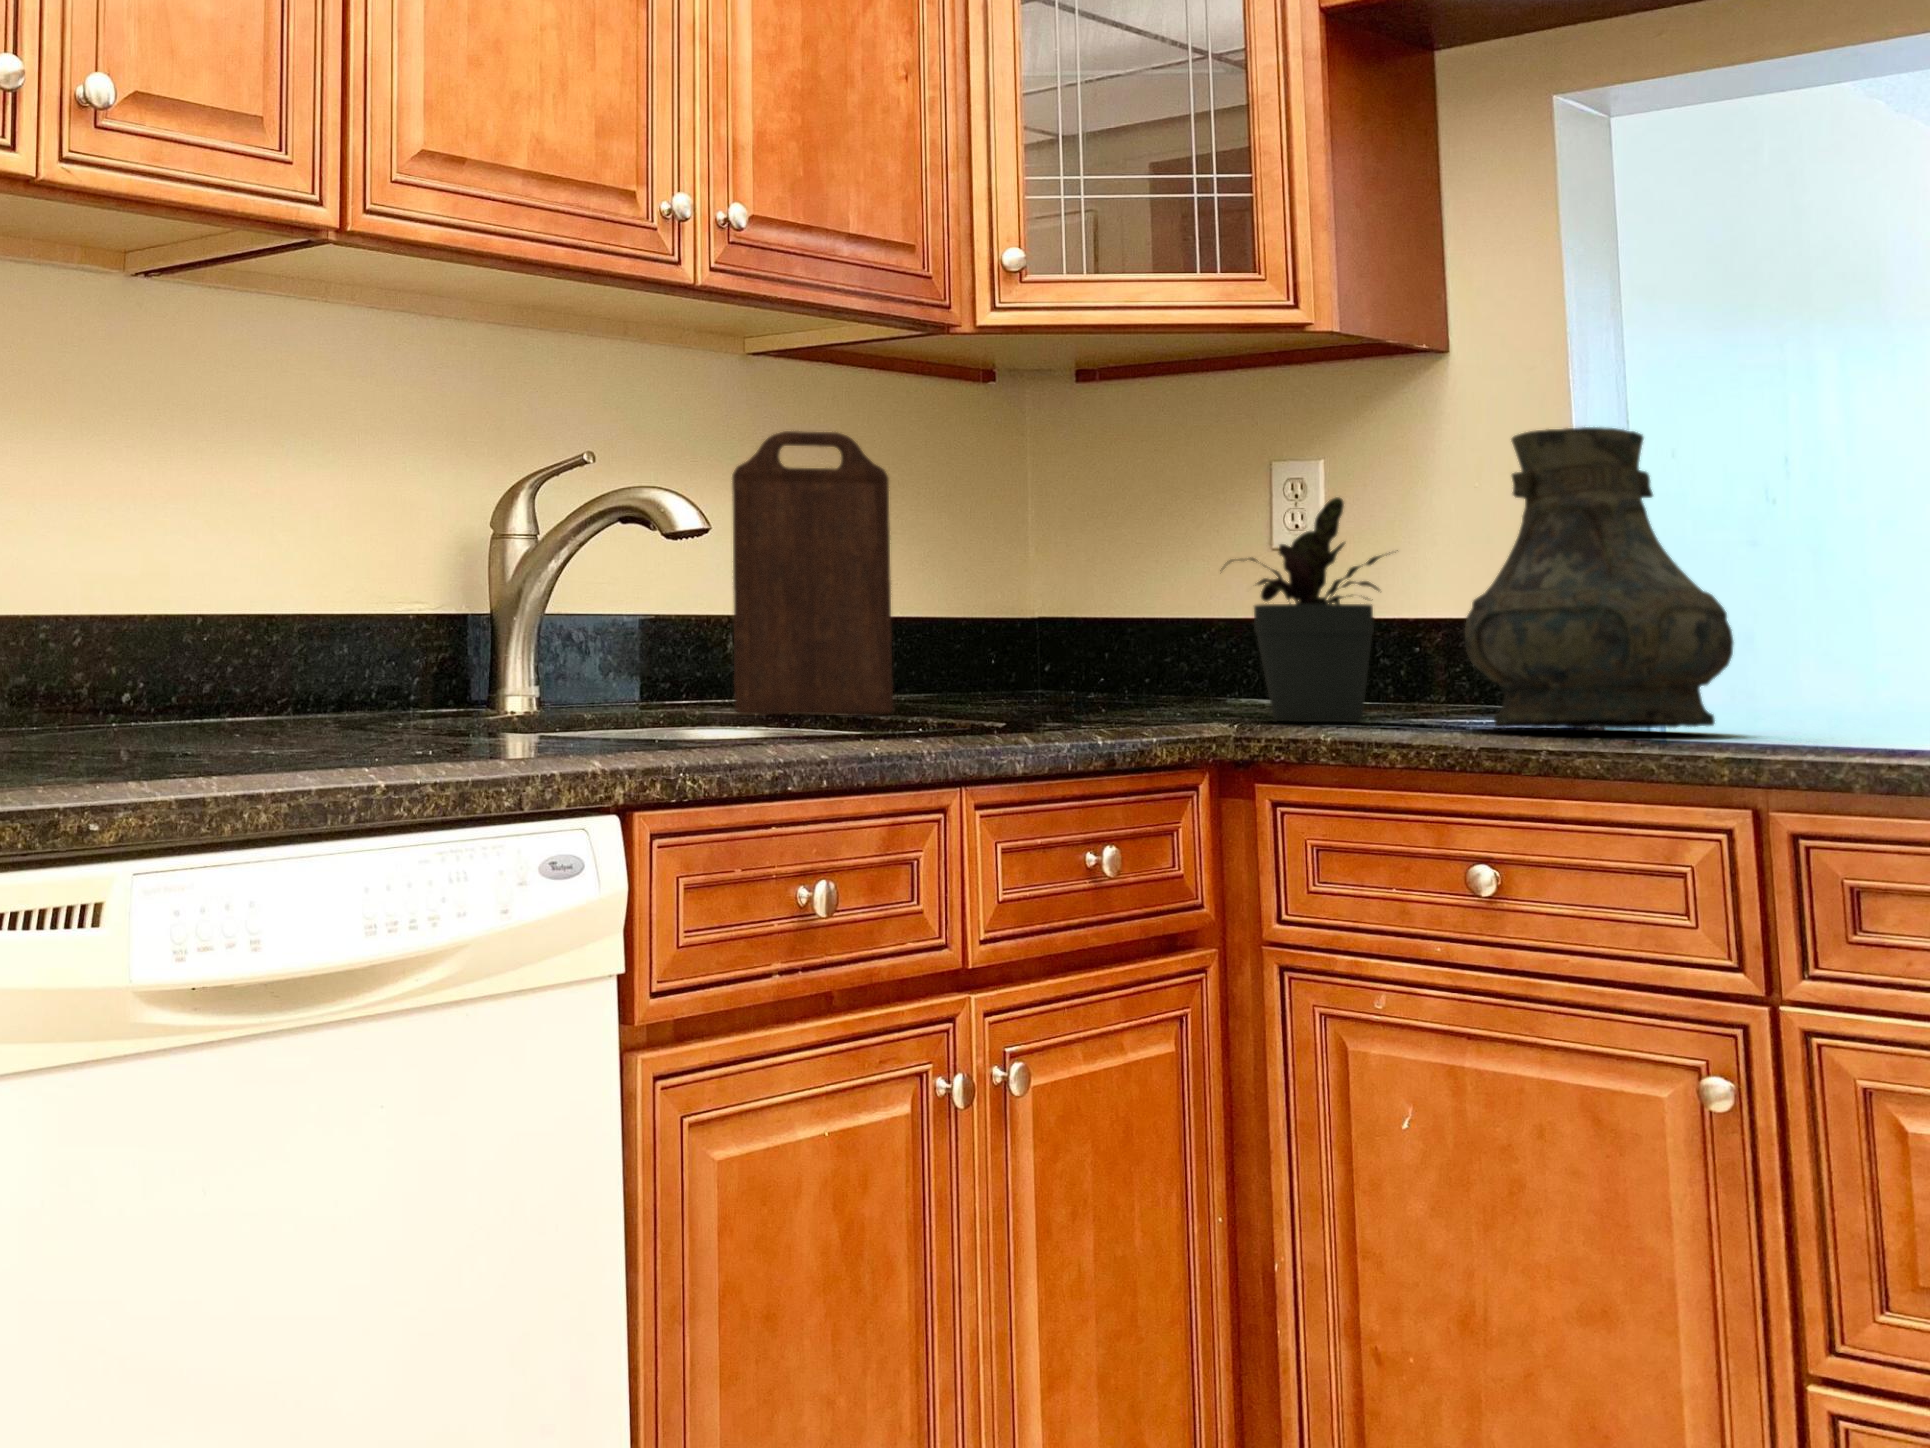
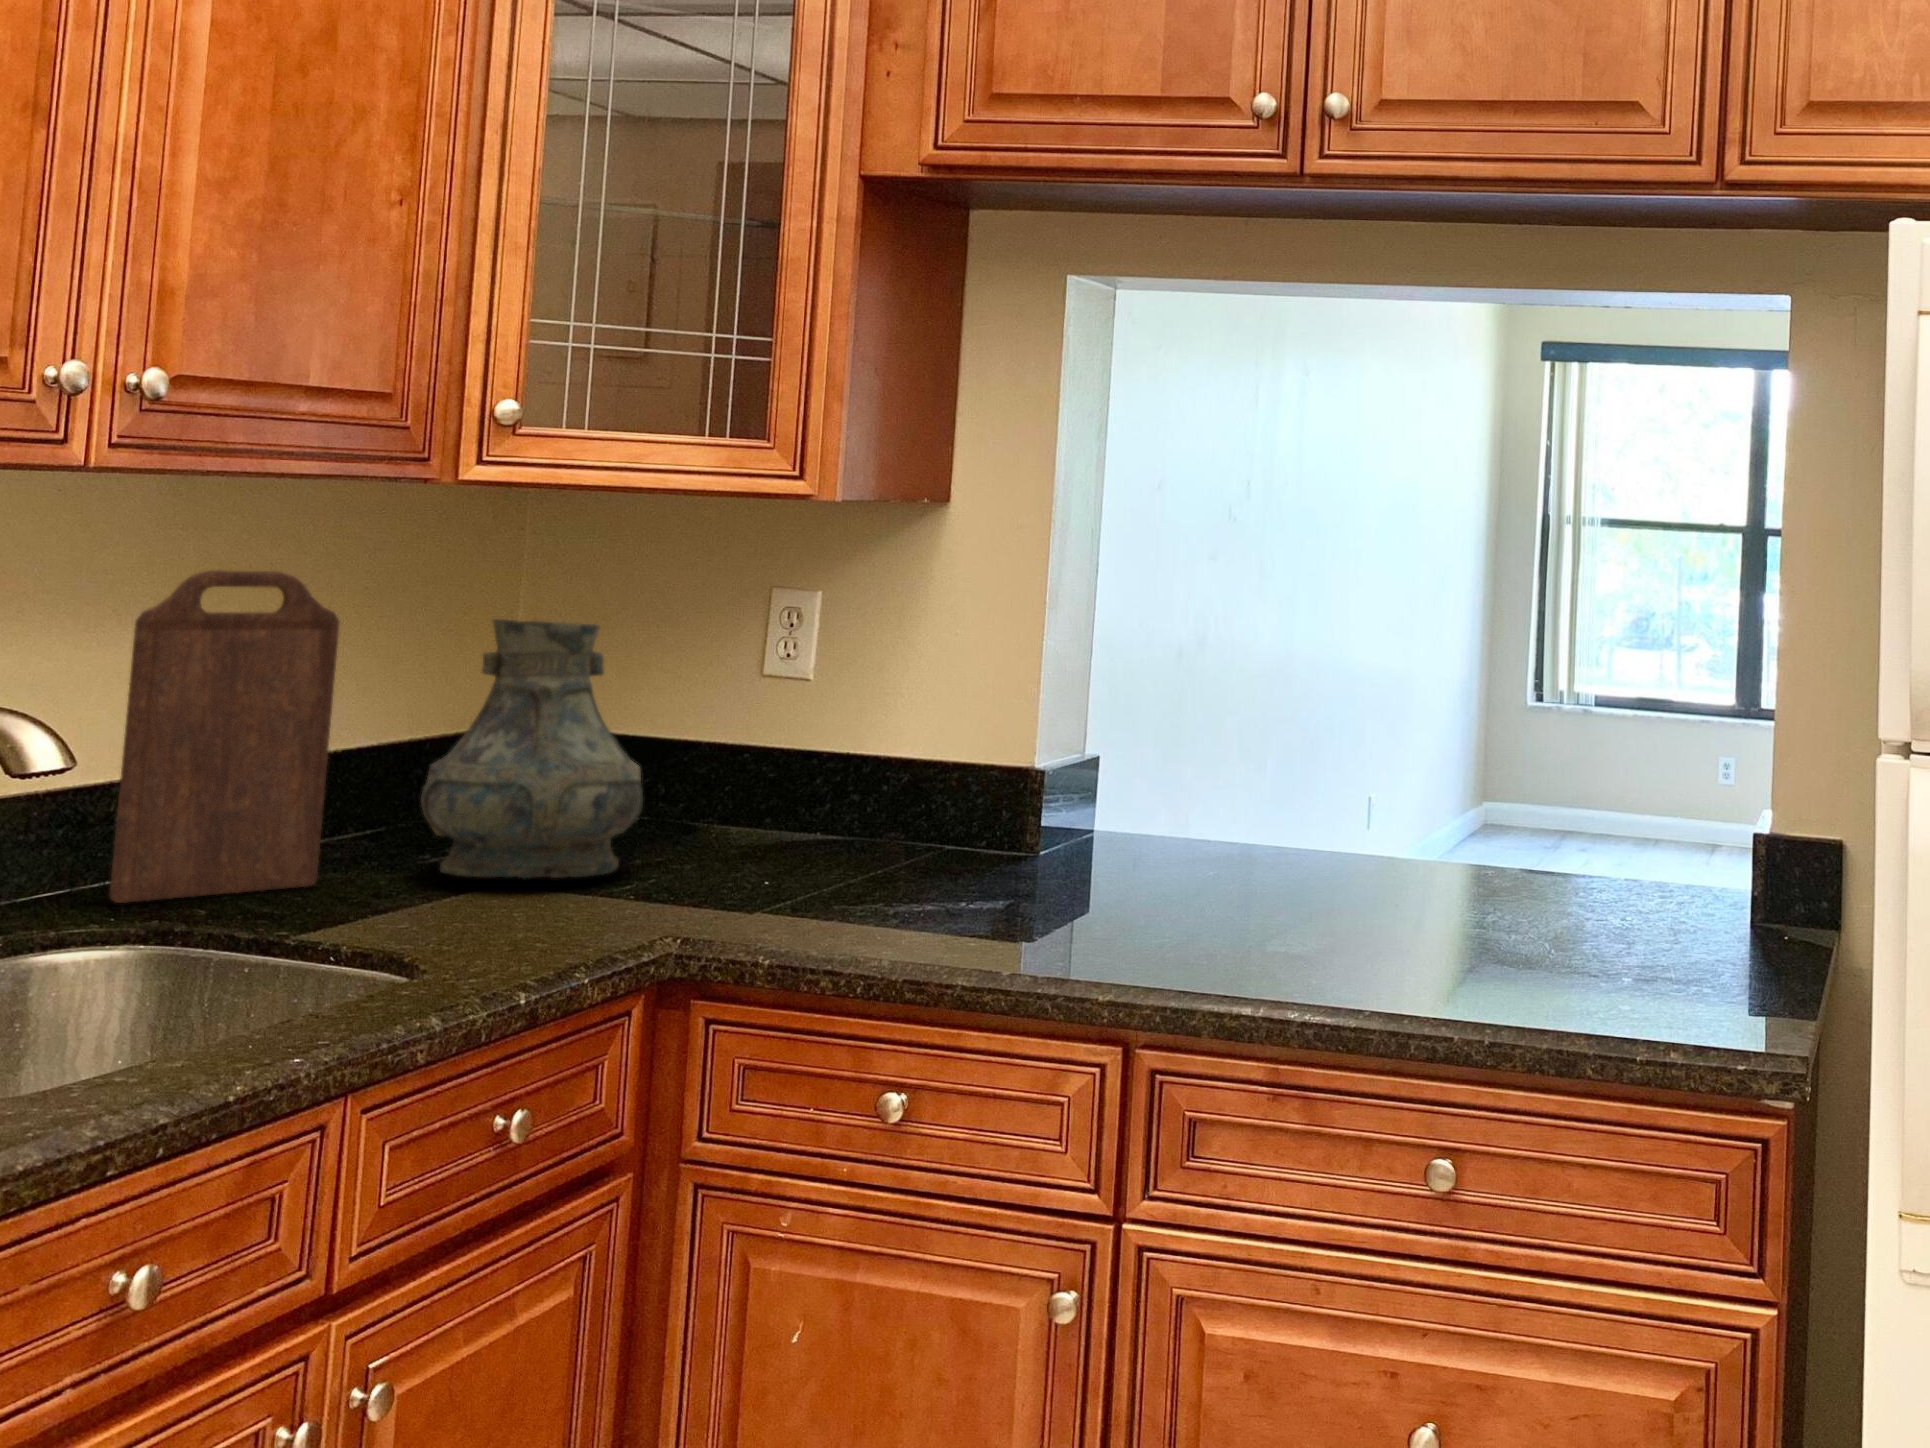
vase: present [1465,427,1733,728] -> present [421,619,643,878]
potted plant: present [1220,497,1398,722] -> none [692,684,868,908]

